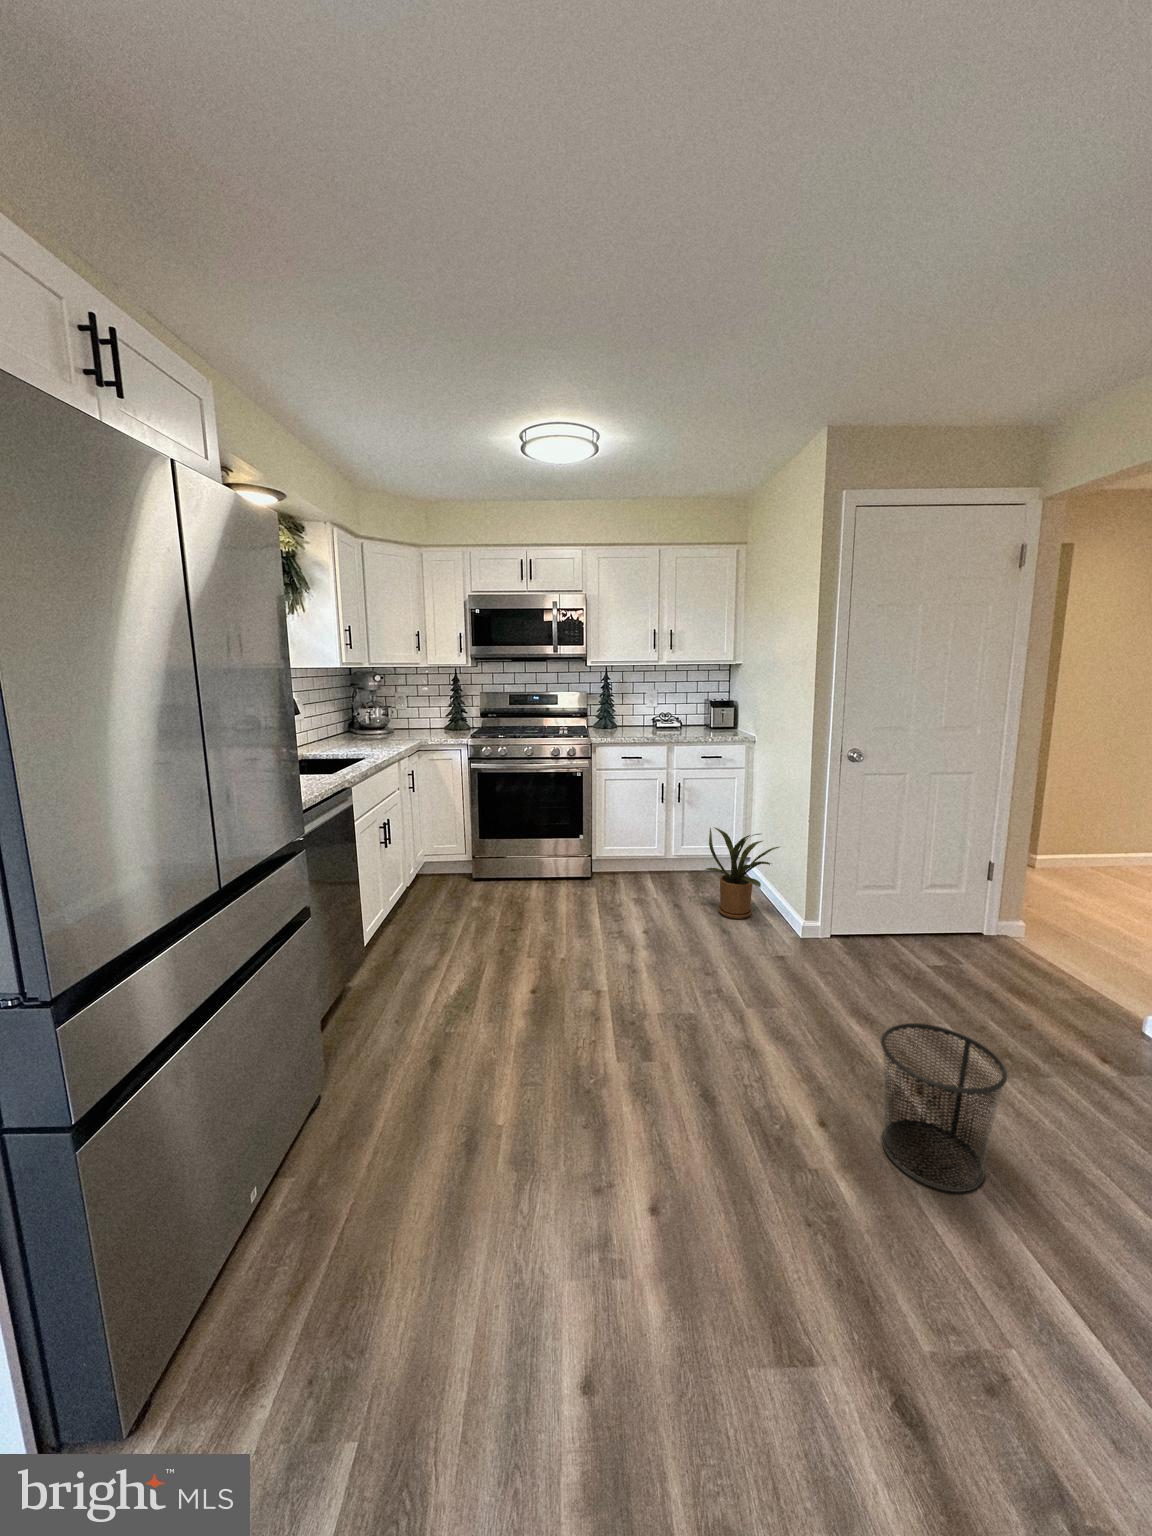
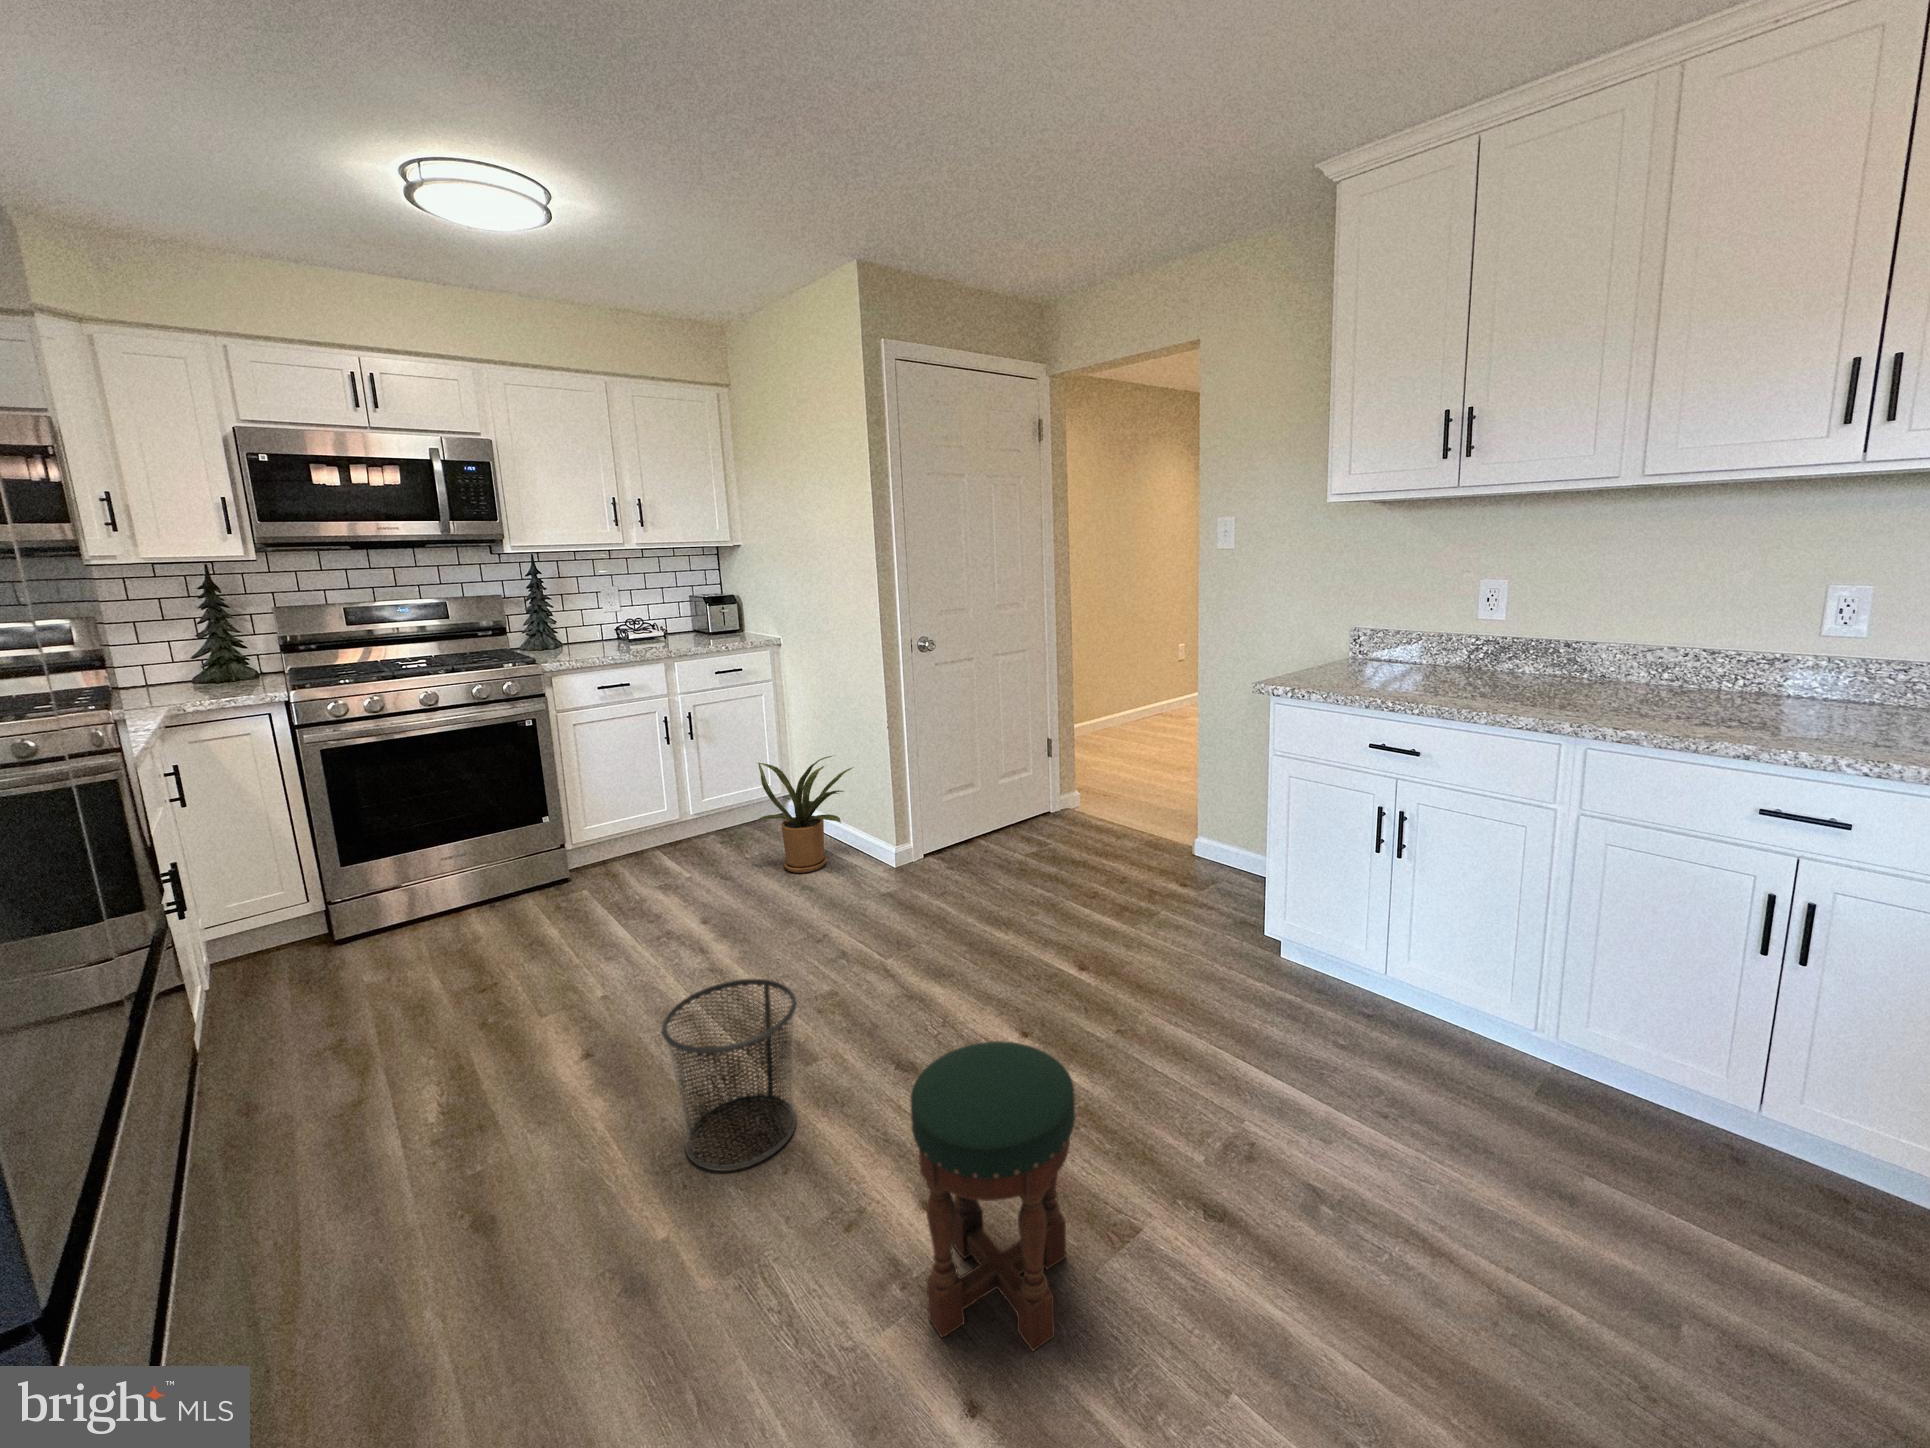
waste bin: present [881,1023,1007,1192] -> present [662,979,797,1171]
stool: none [590,1107,741,1414] -> present [911,1041,1076,1351]

